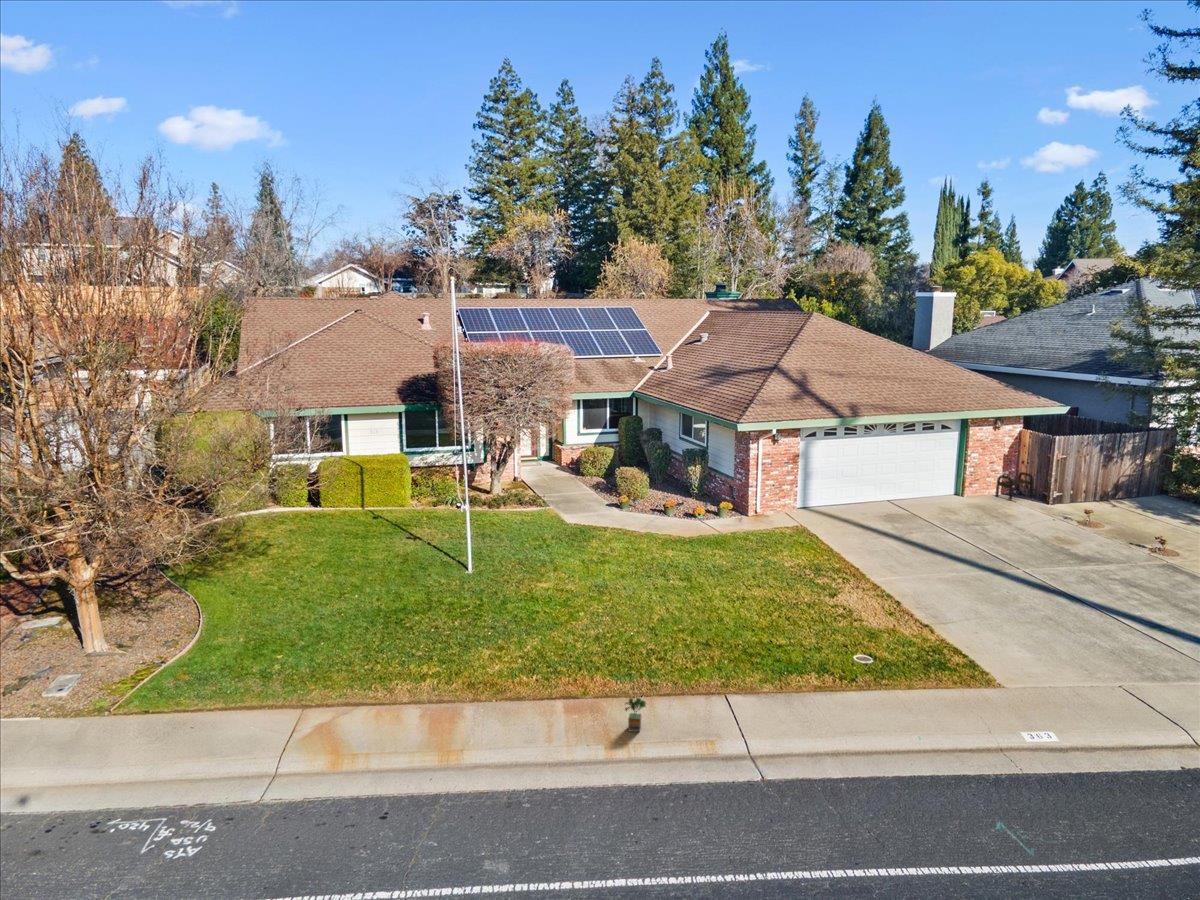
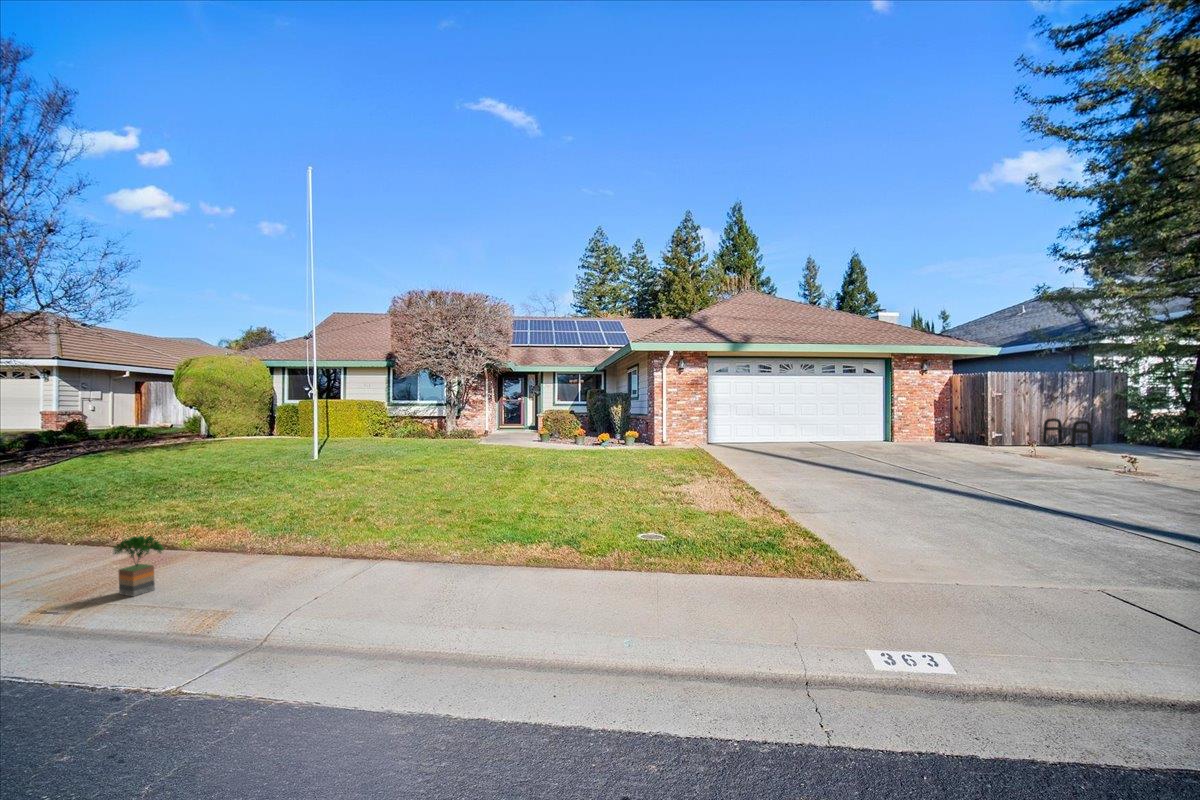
bench: present [995,472,1034,500] -> present [1043,418,1092,447]

